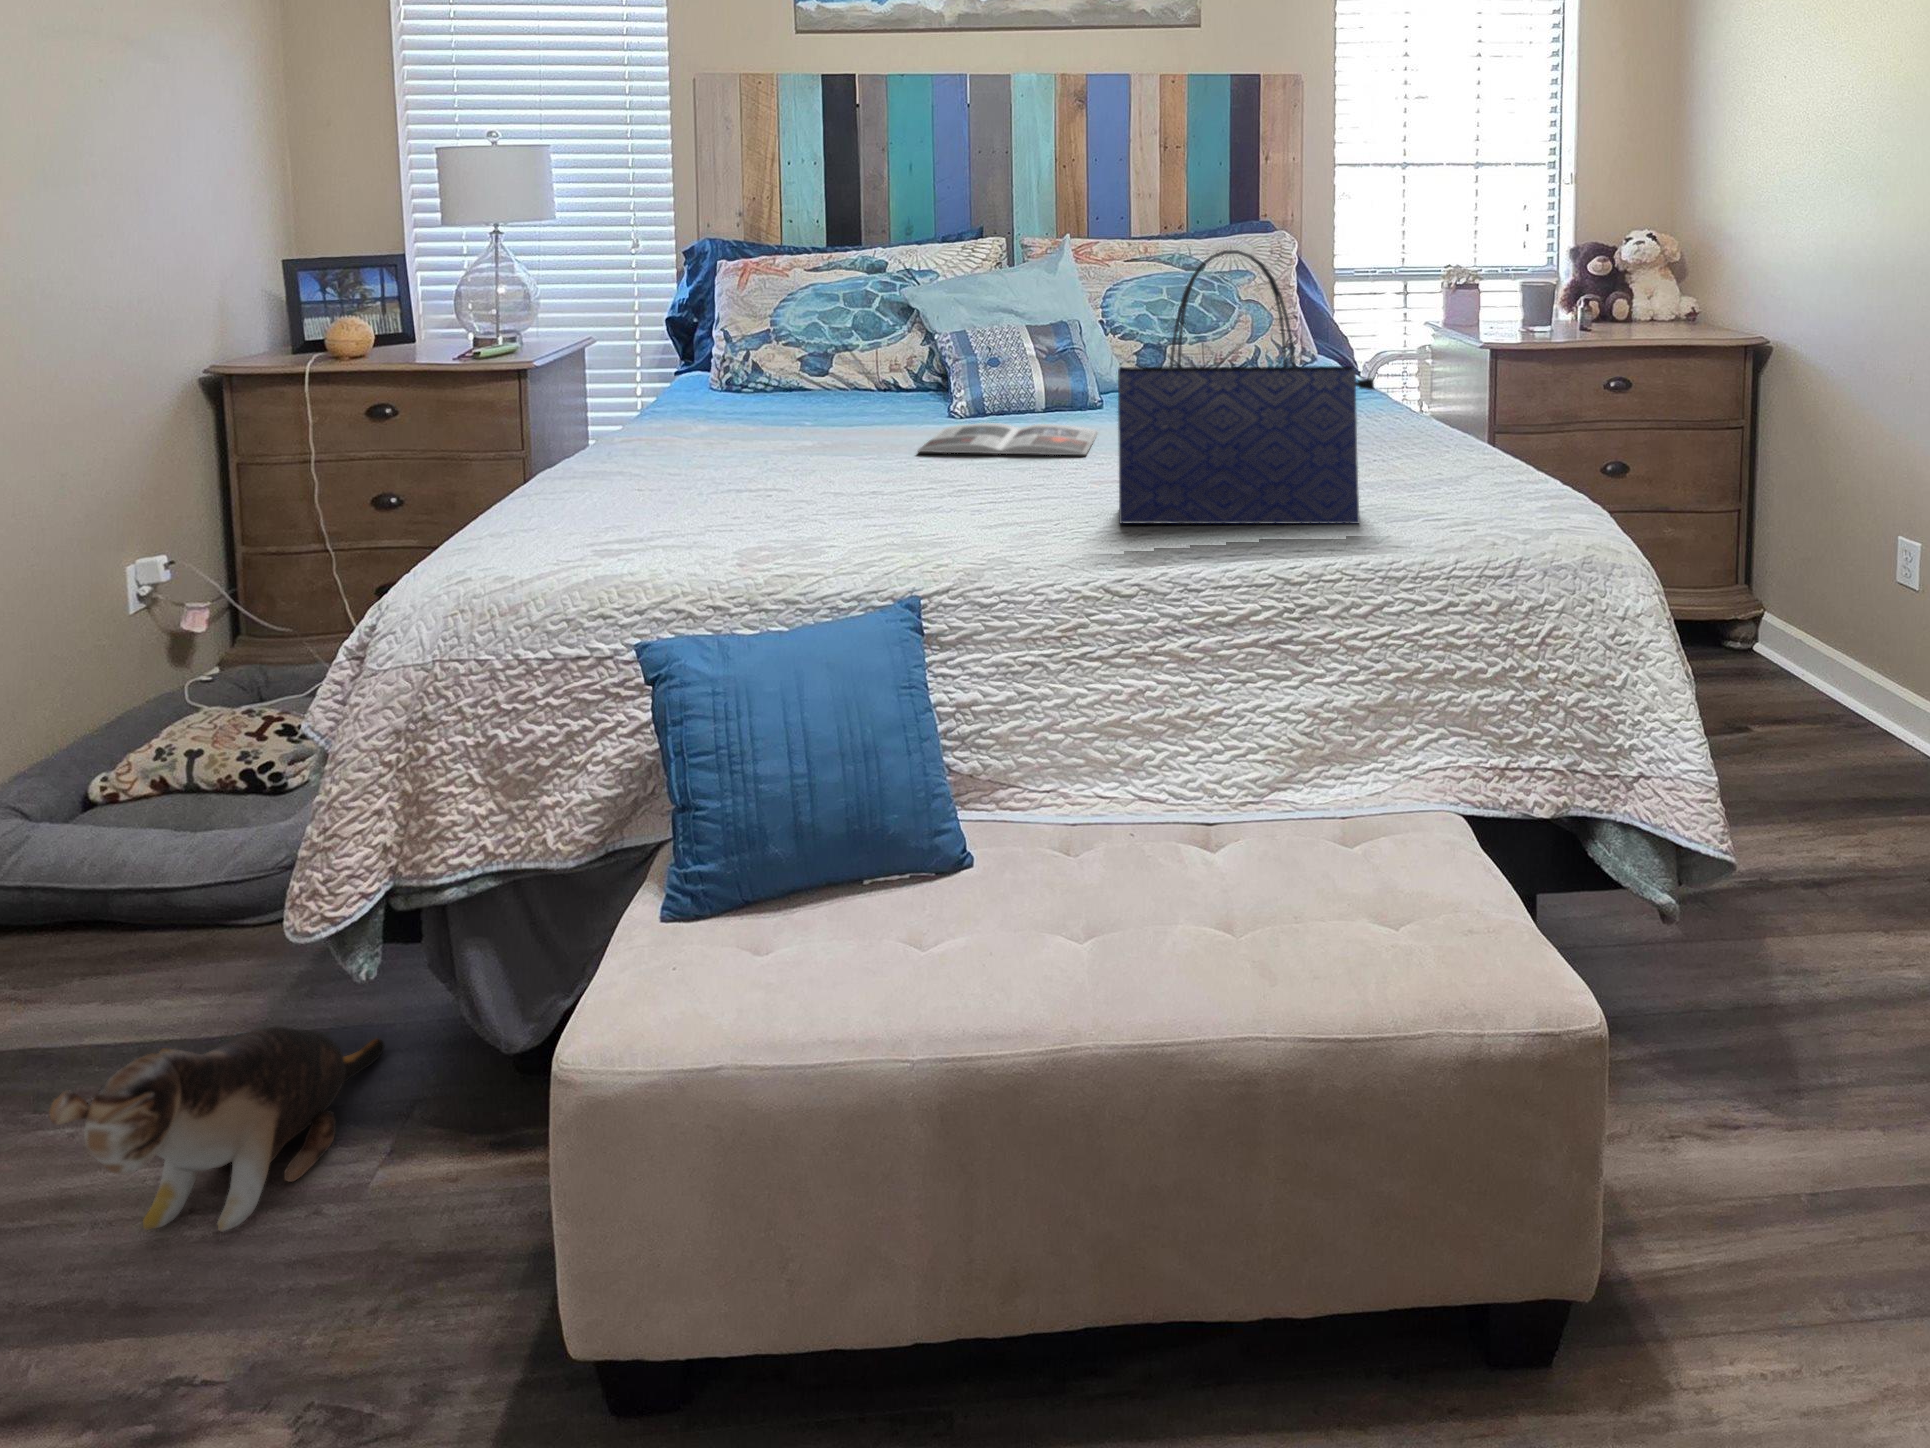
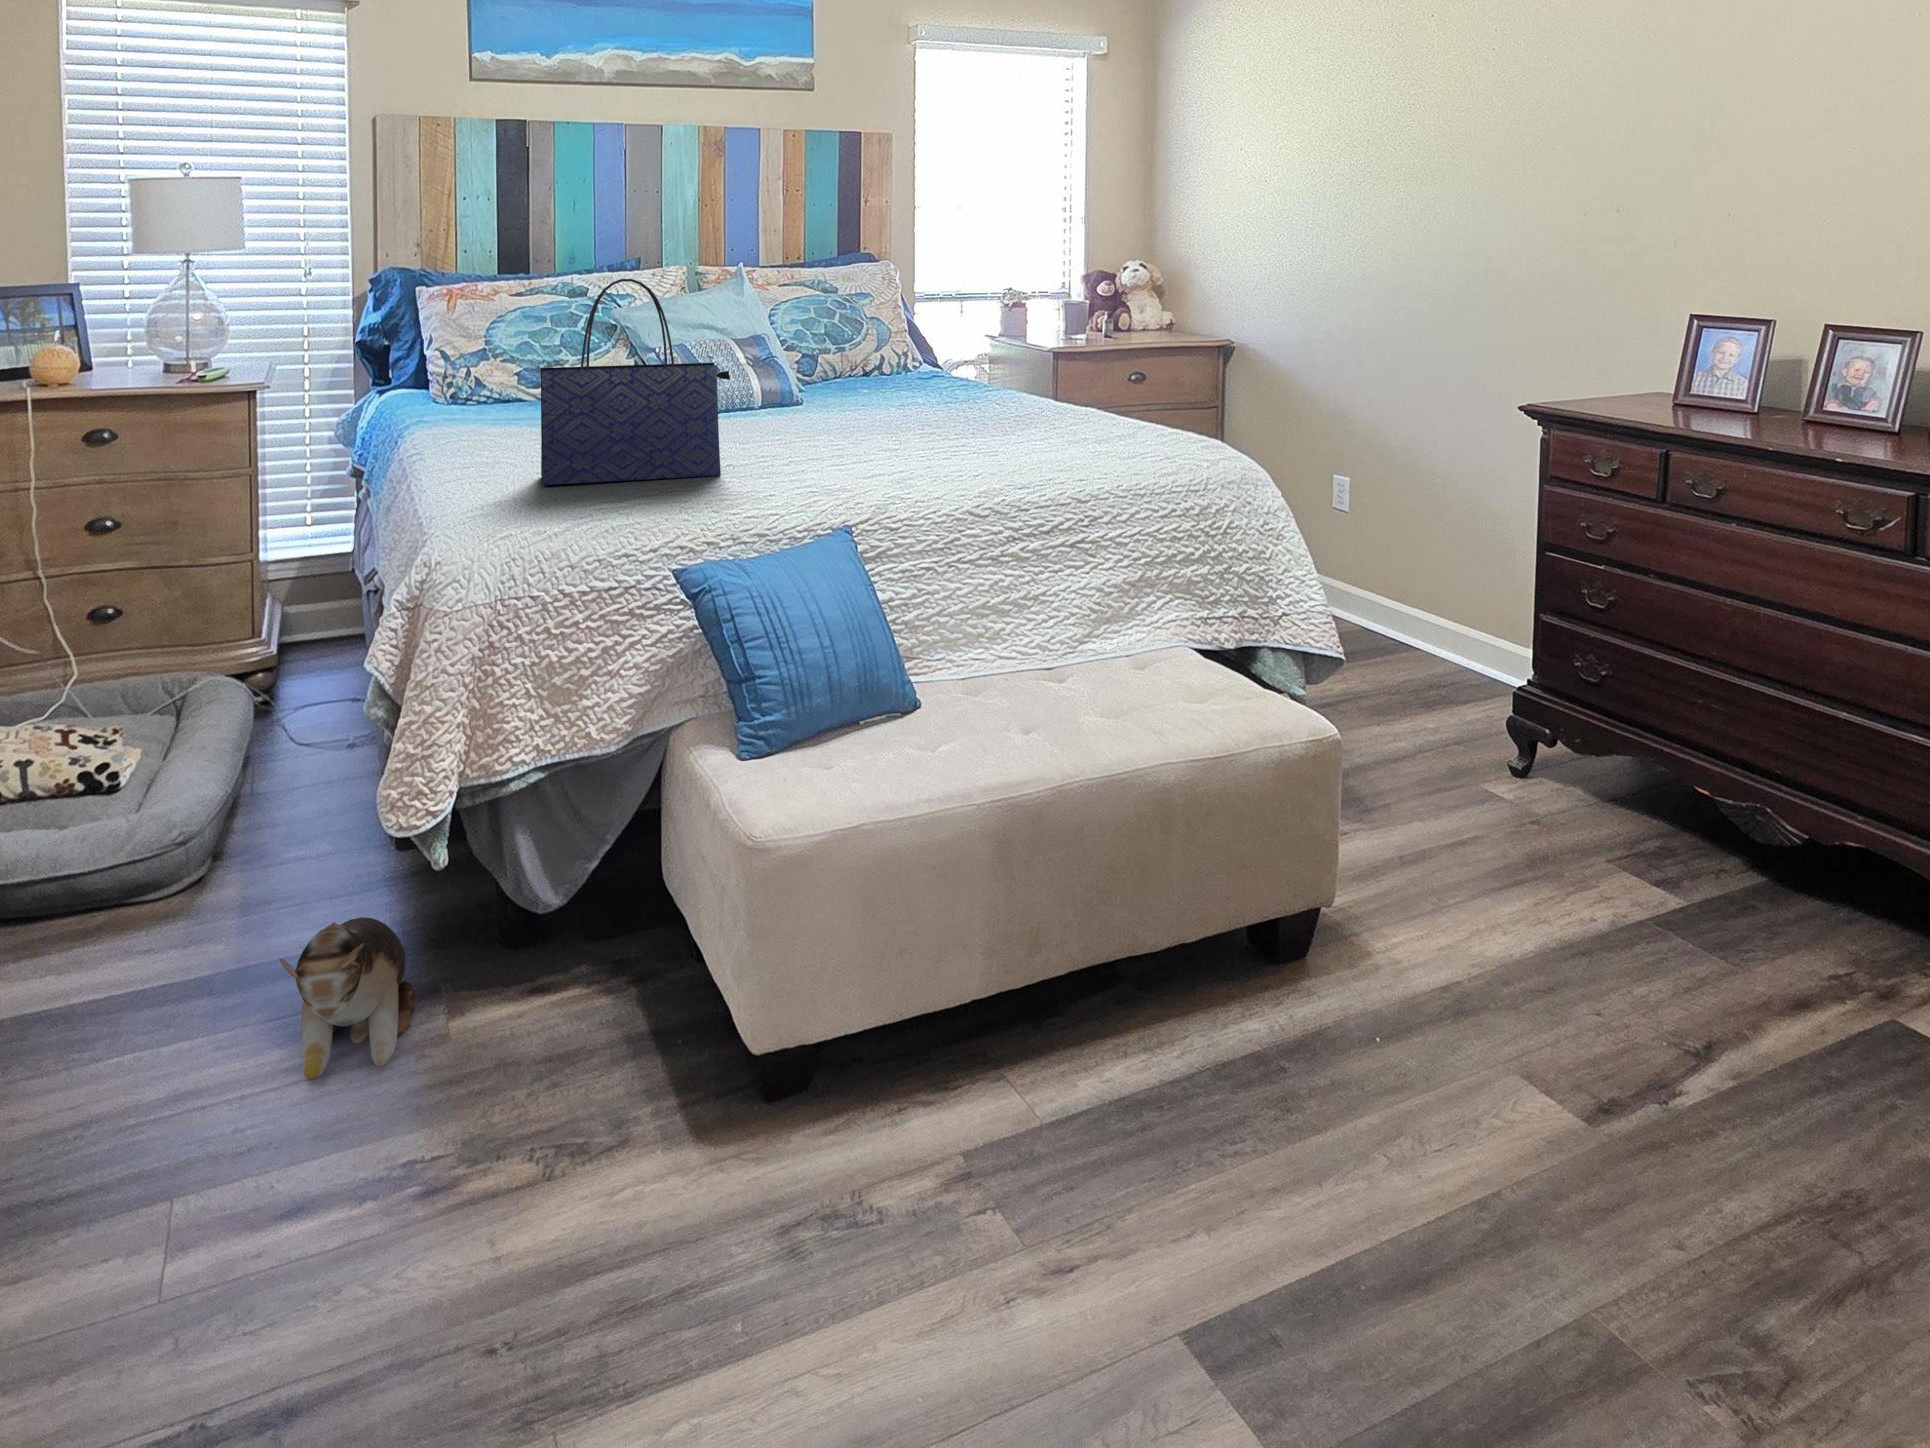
tote bag: present [1118,250,1374,524] -> present [541,279,730,485]
magazine: present [918,423,1098,455] -> none [712,415,856,438]

